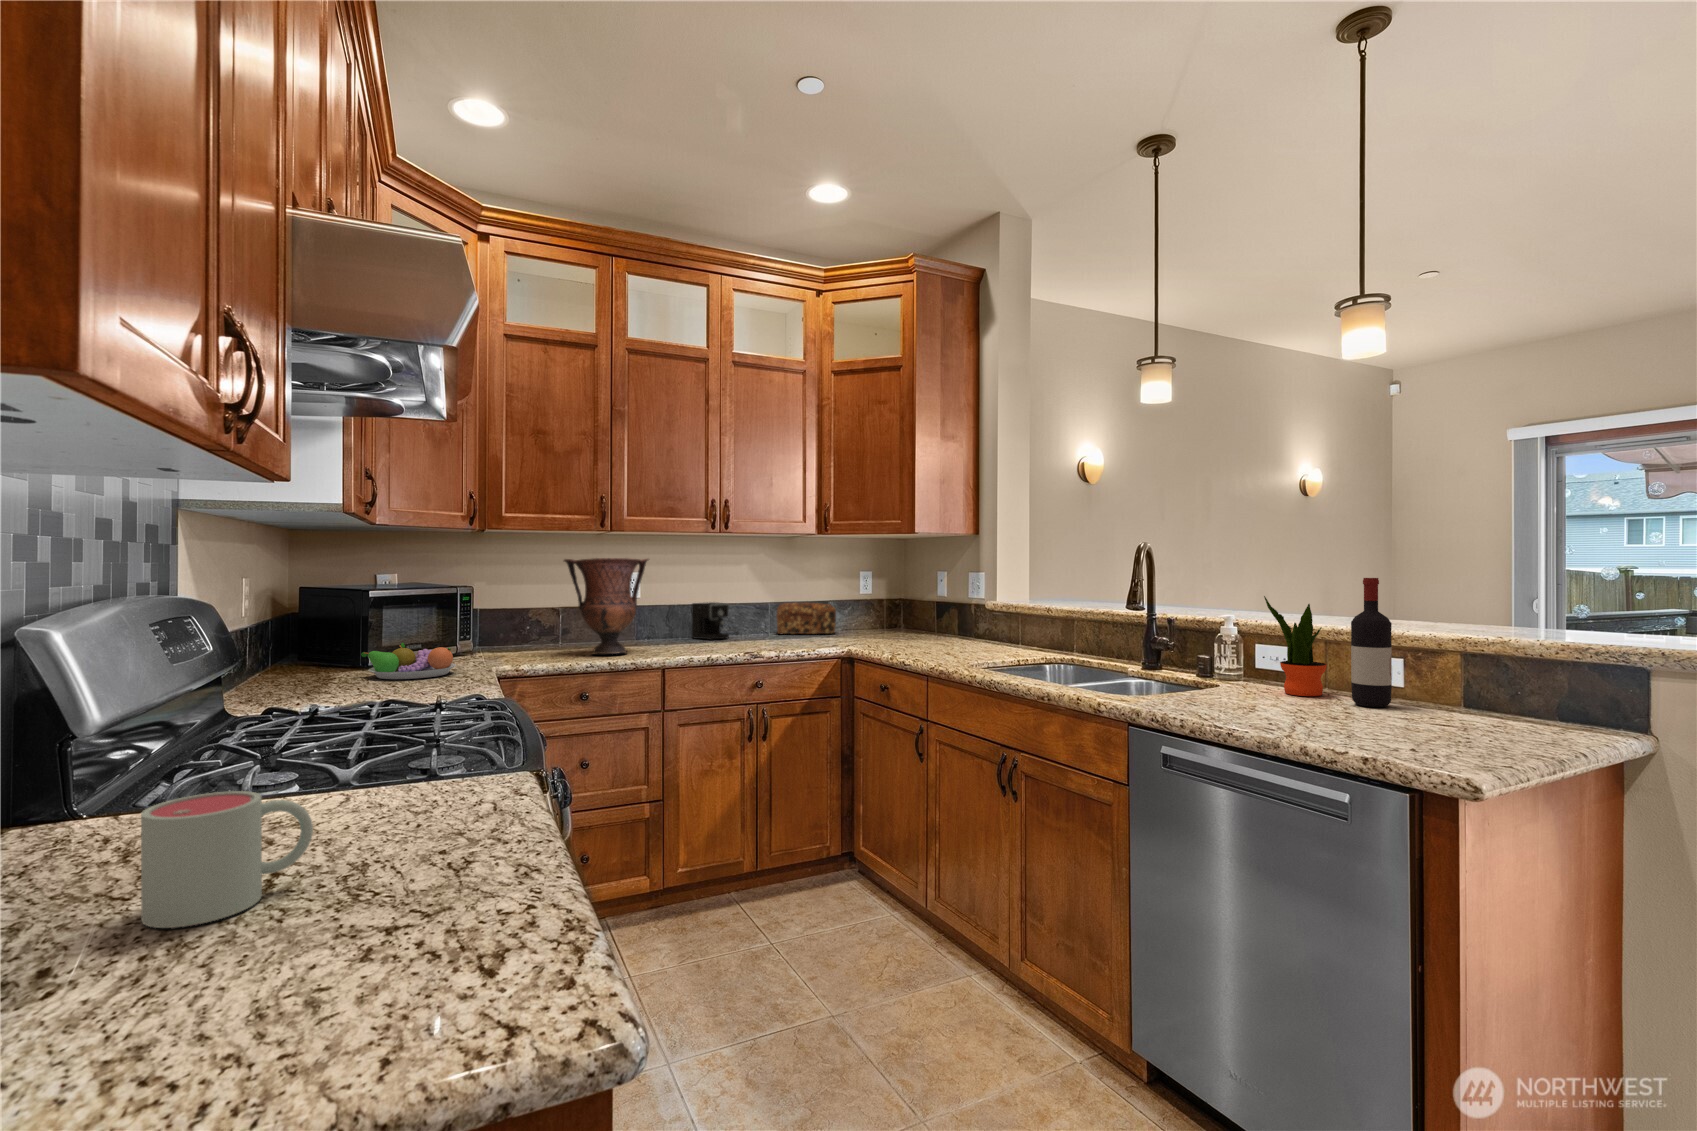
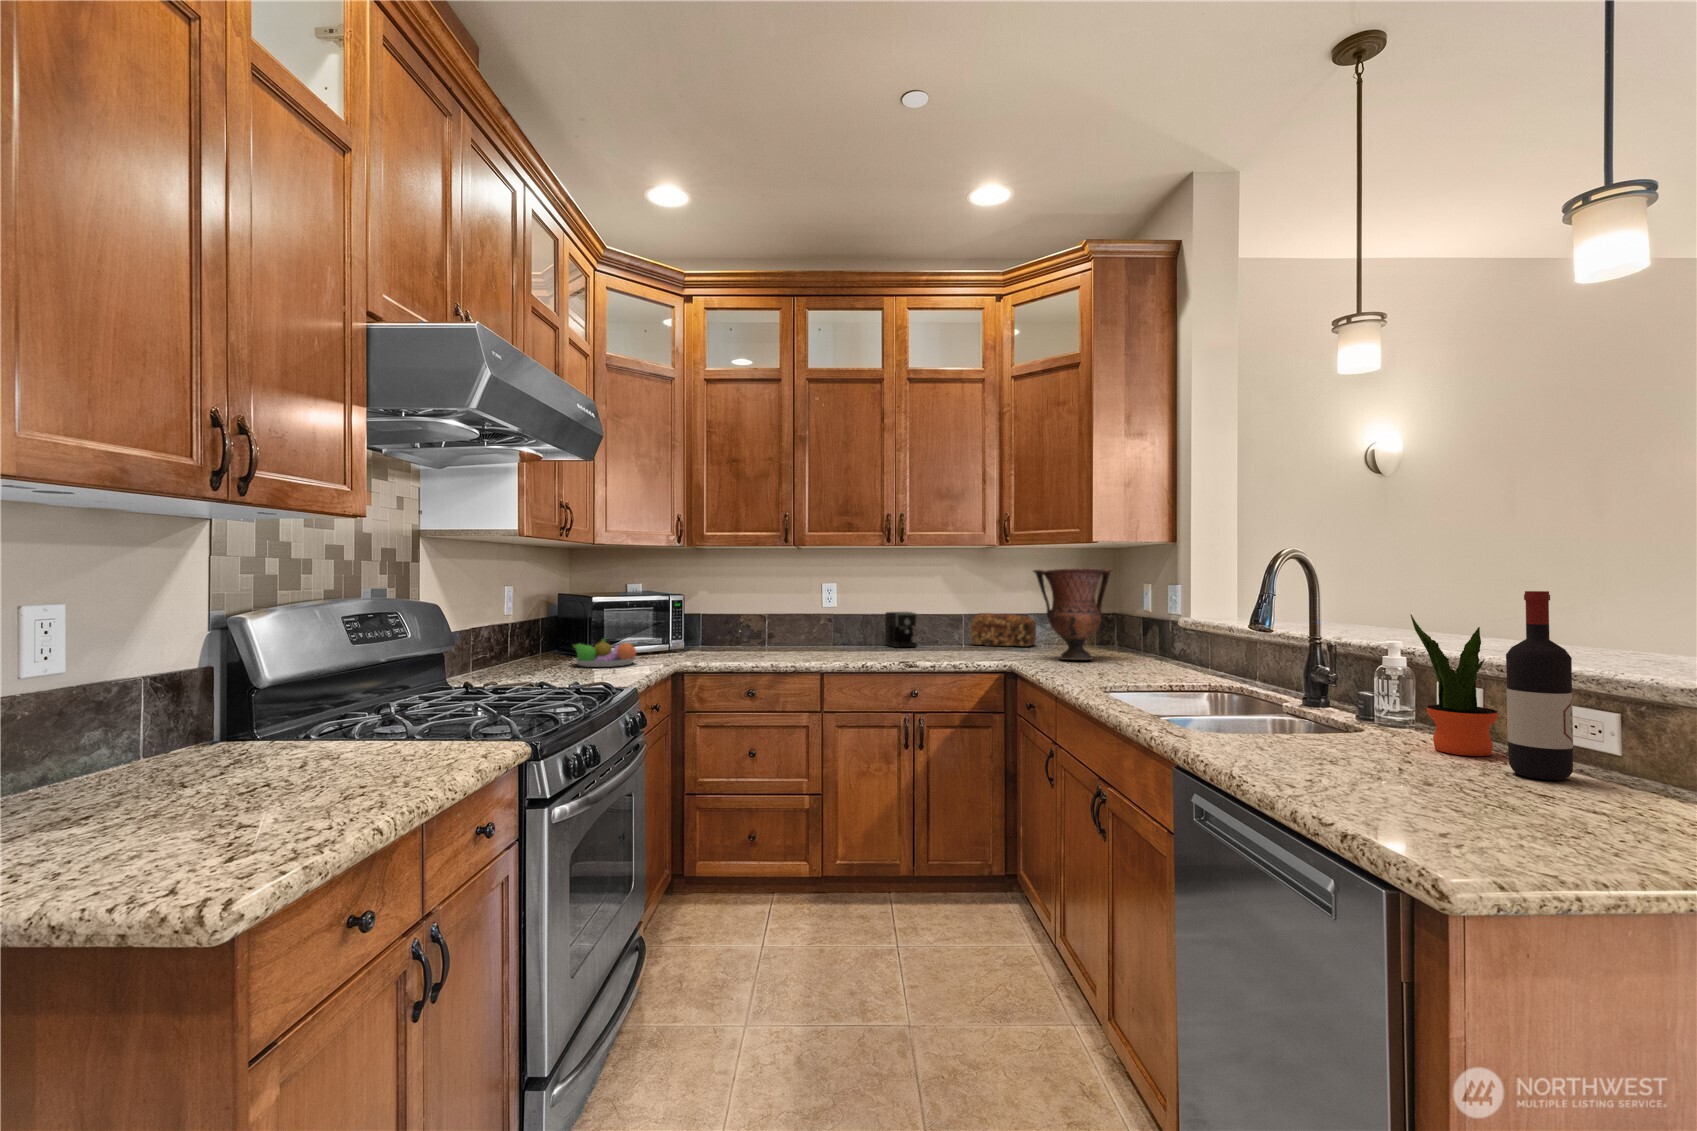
vase: present [564,558,648,654] -> present [1033,568,1112,660]
mug: present [141,791,313,928] -> none [92,727,213,811]

